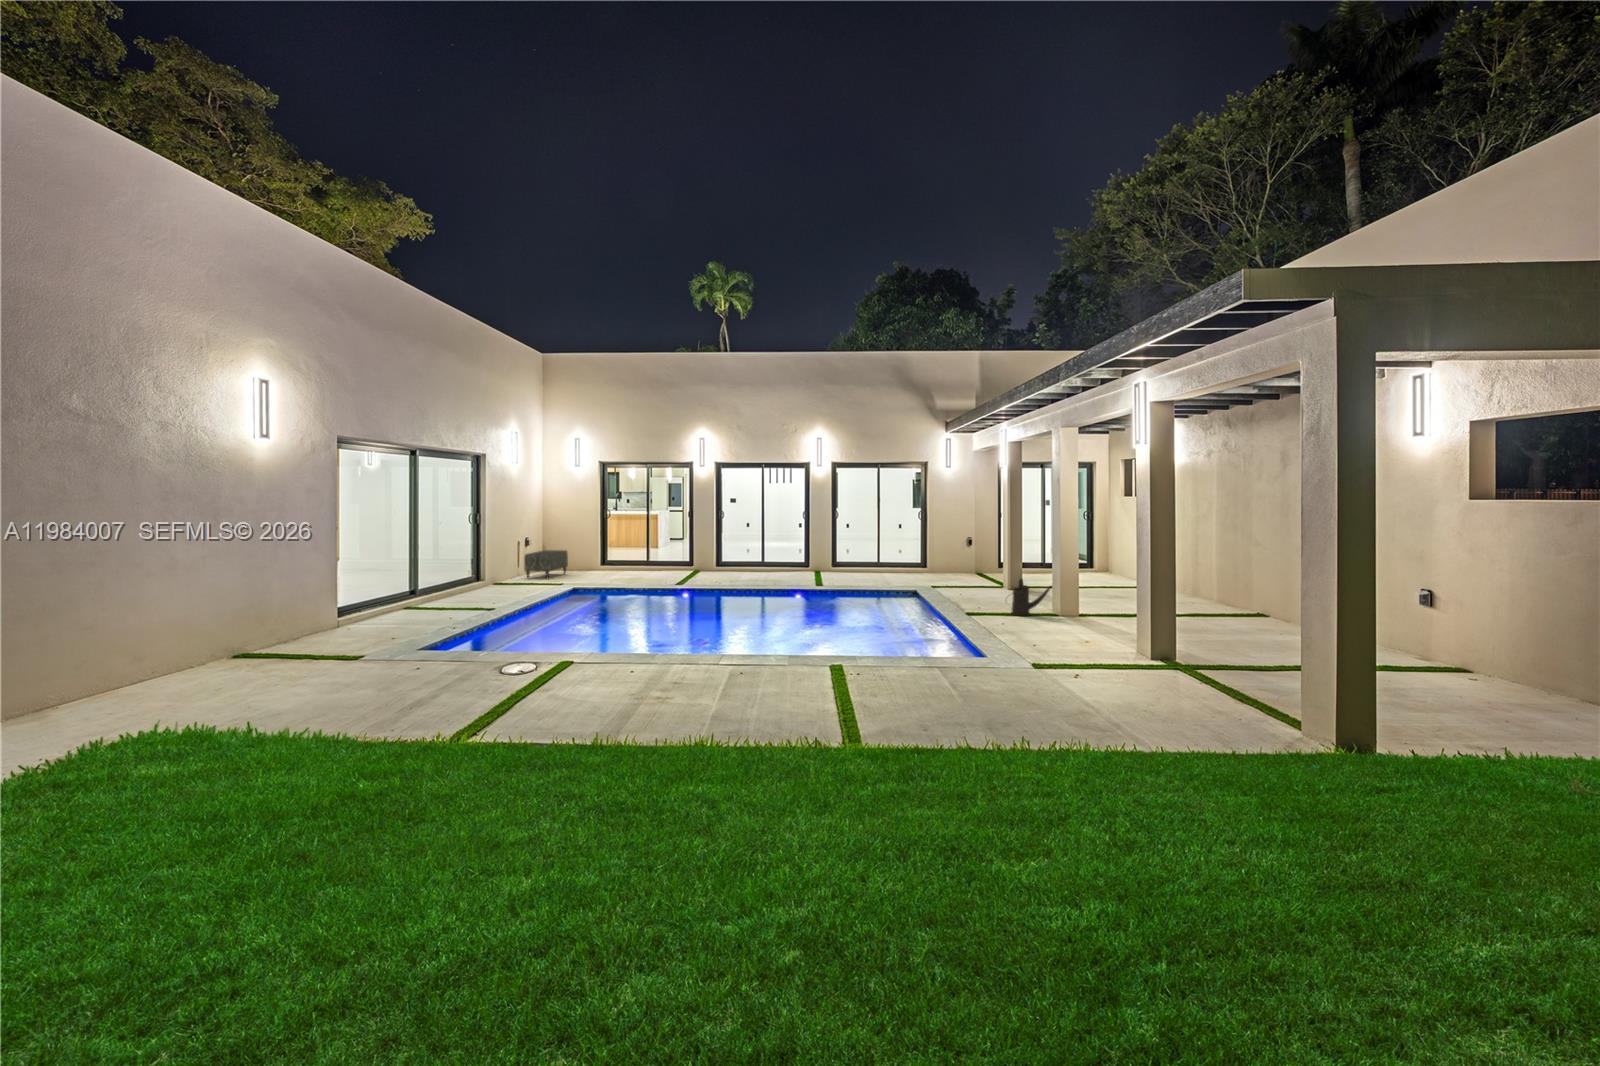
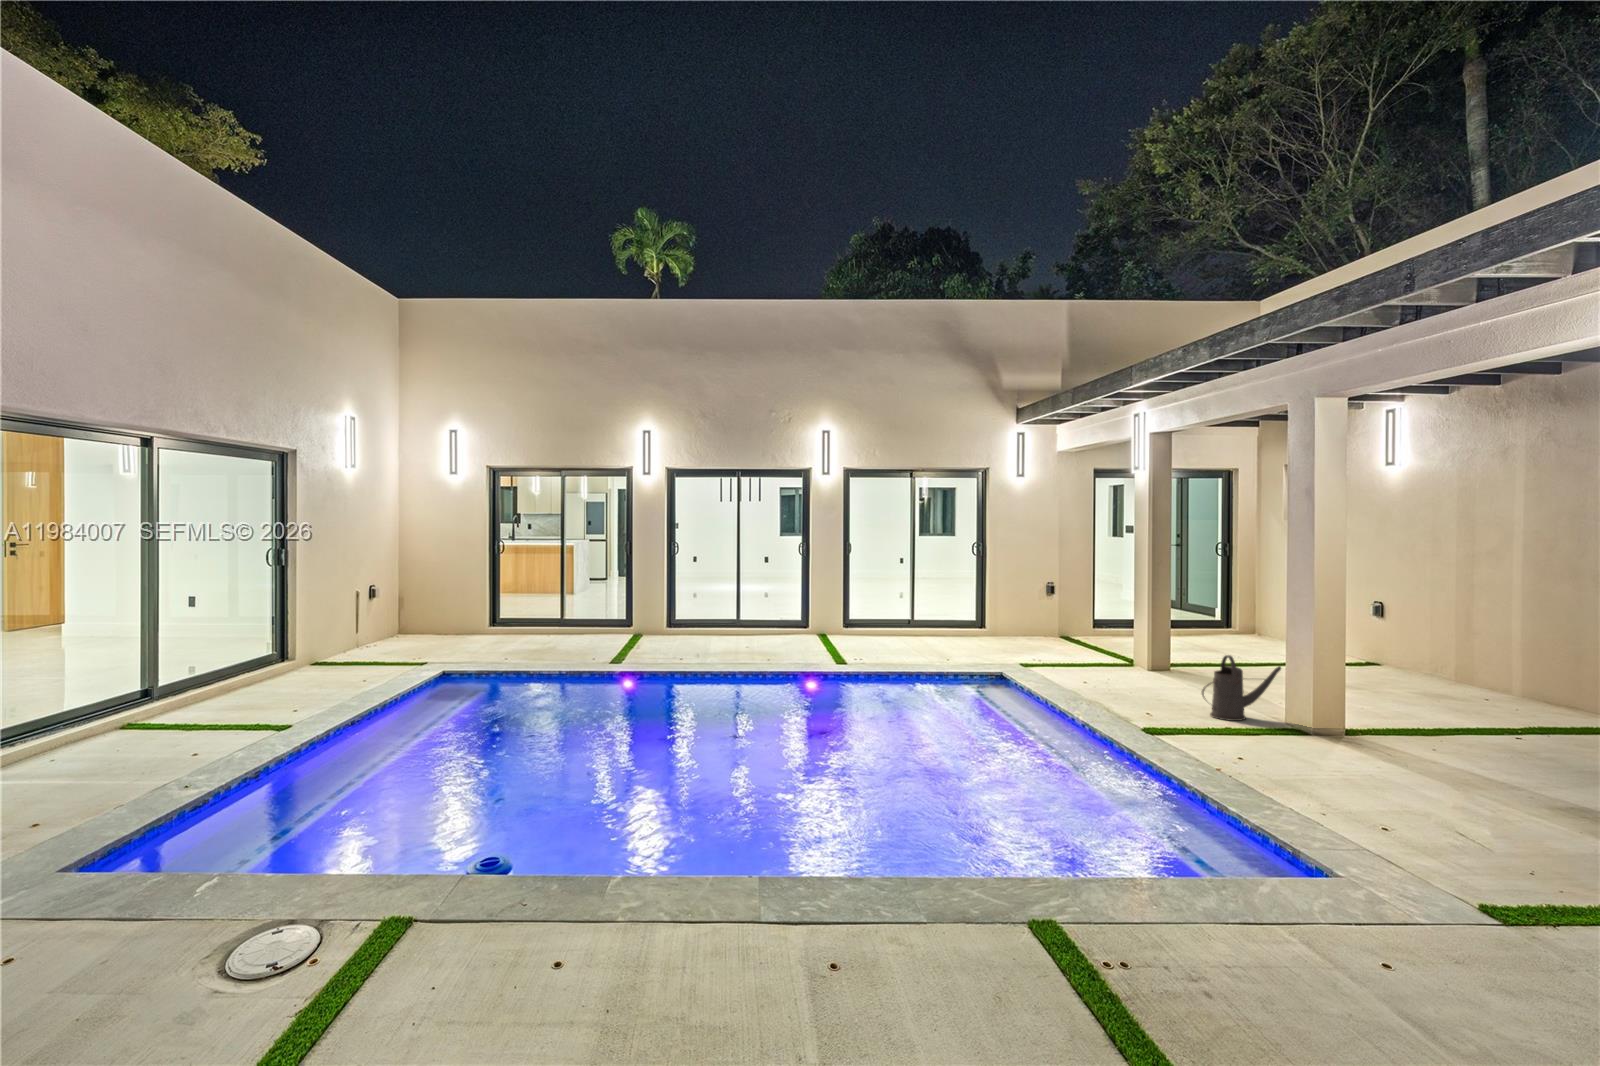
bench: present [524,550,568,579] -> none [366,603,439,652]

